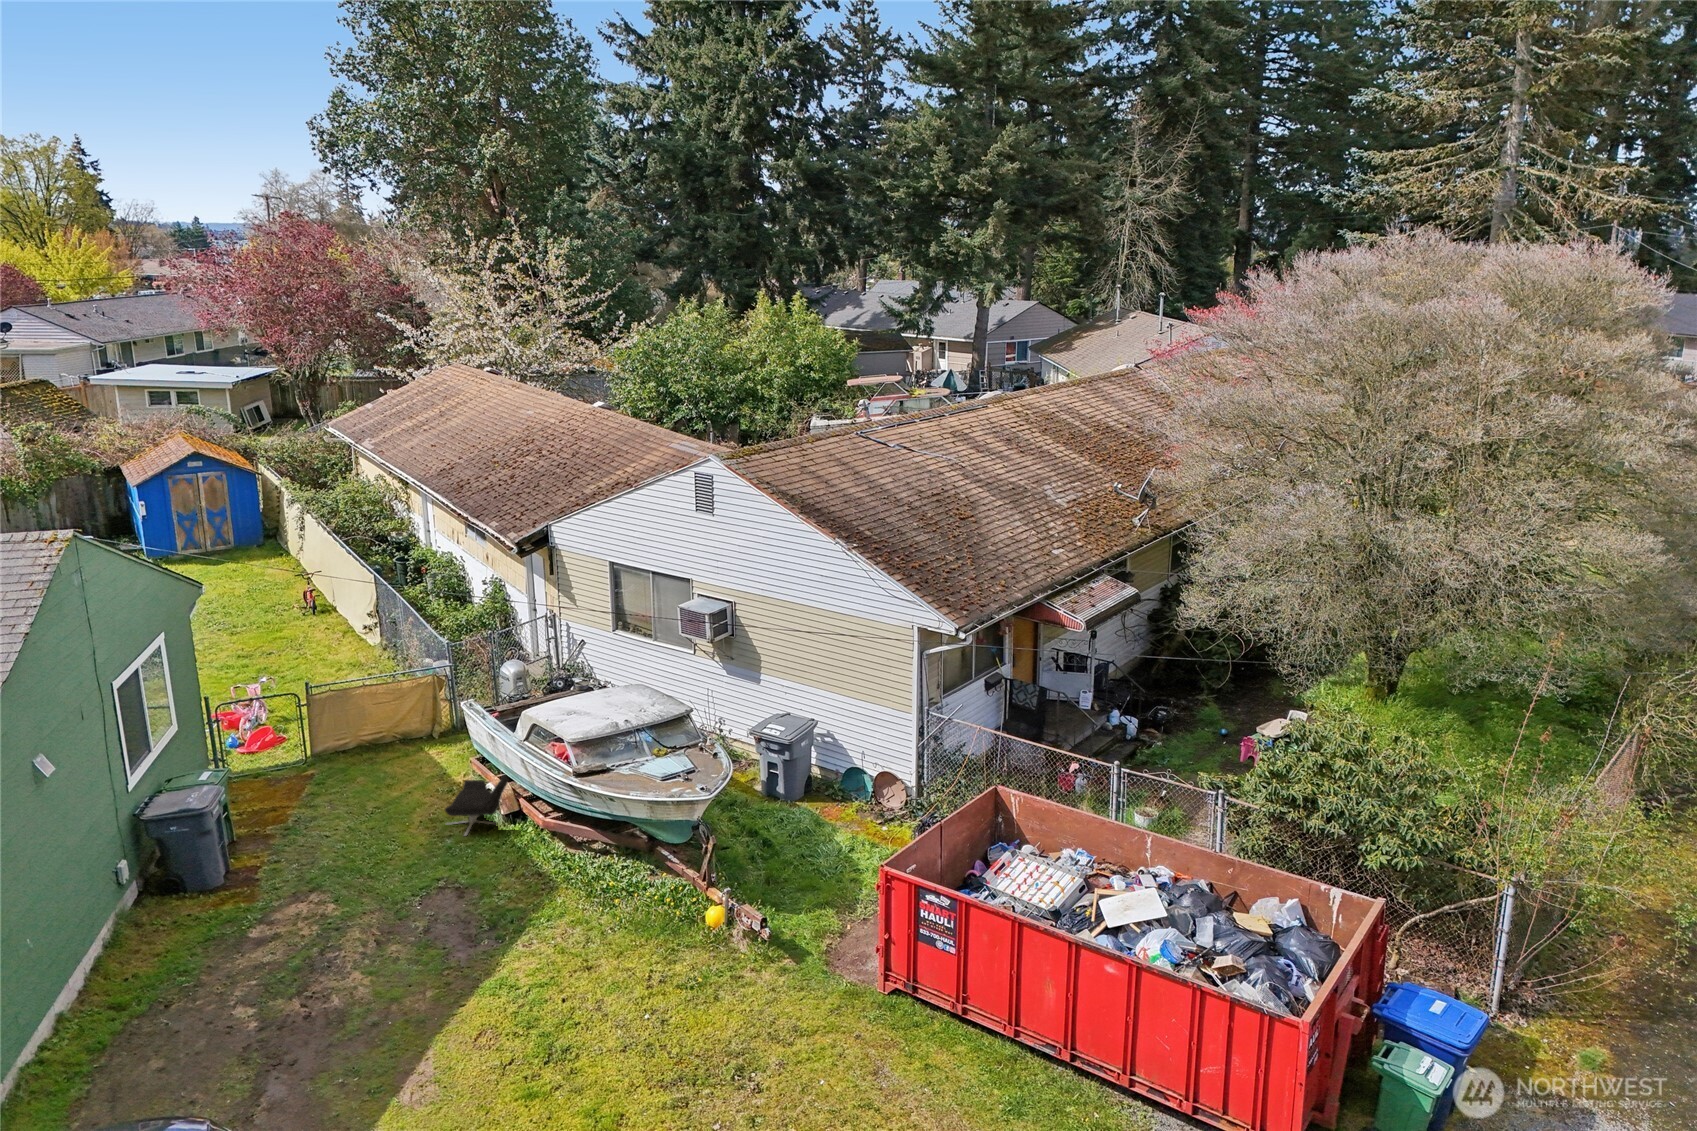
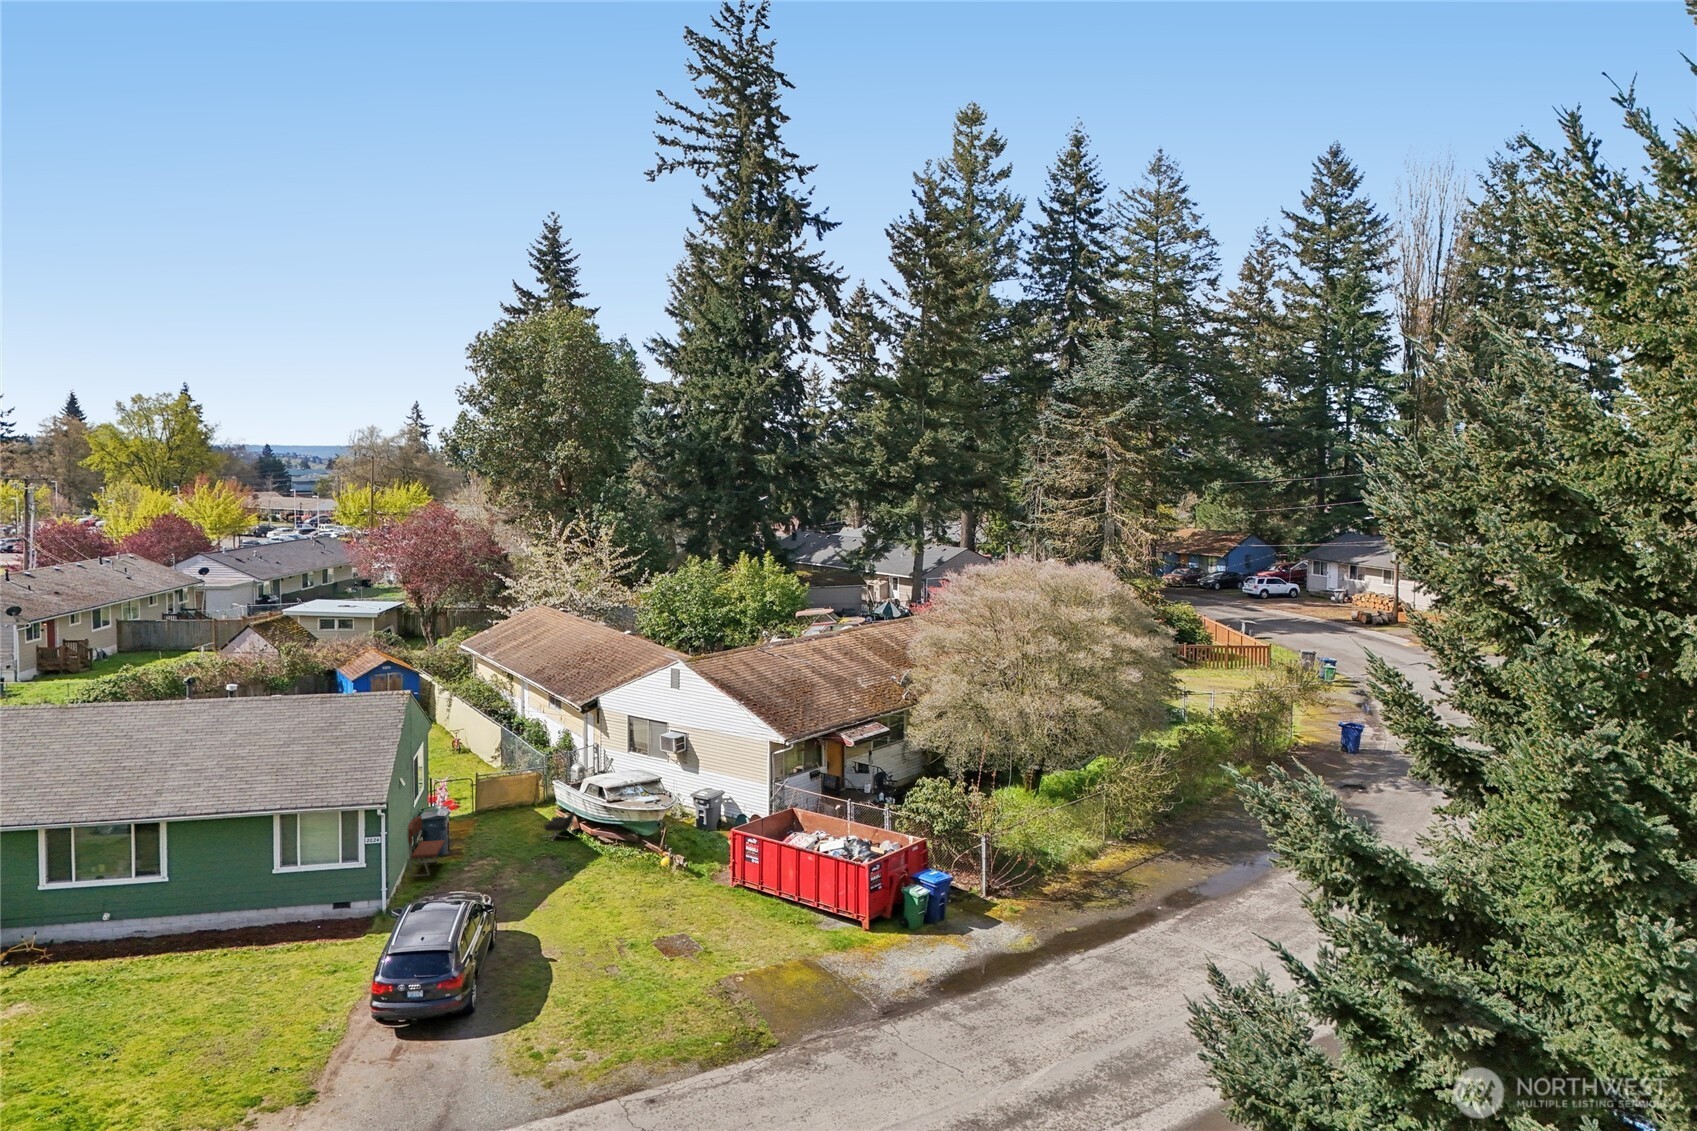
bench: none [78,826,203,987] -> present [408,816,445,877]

